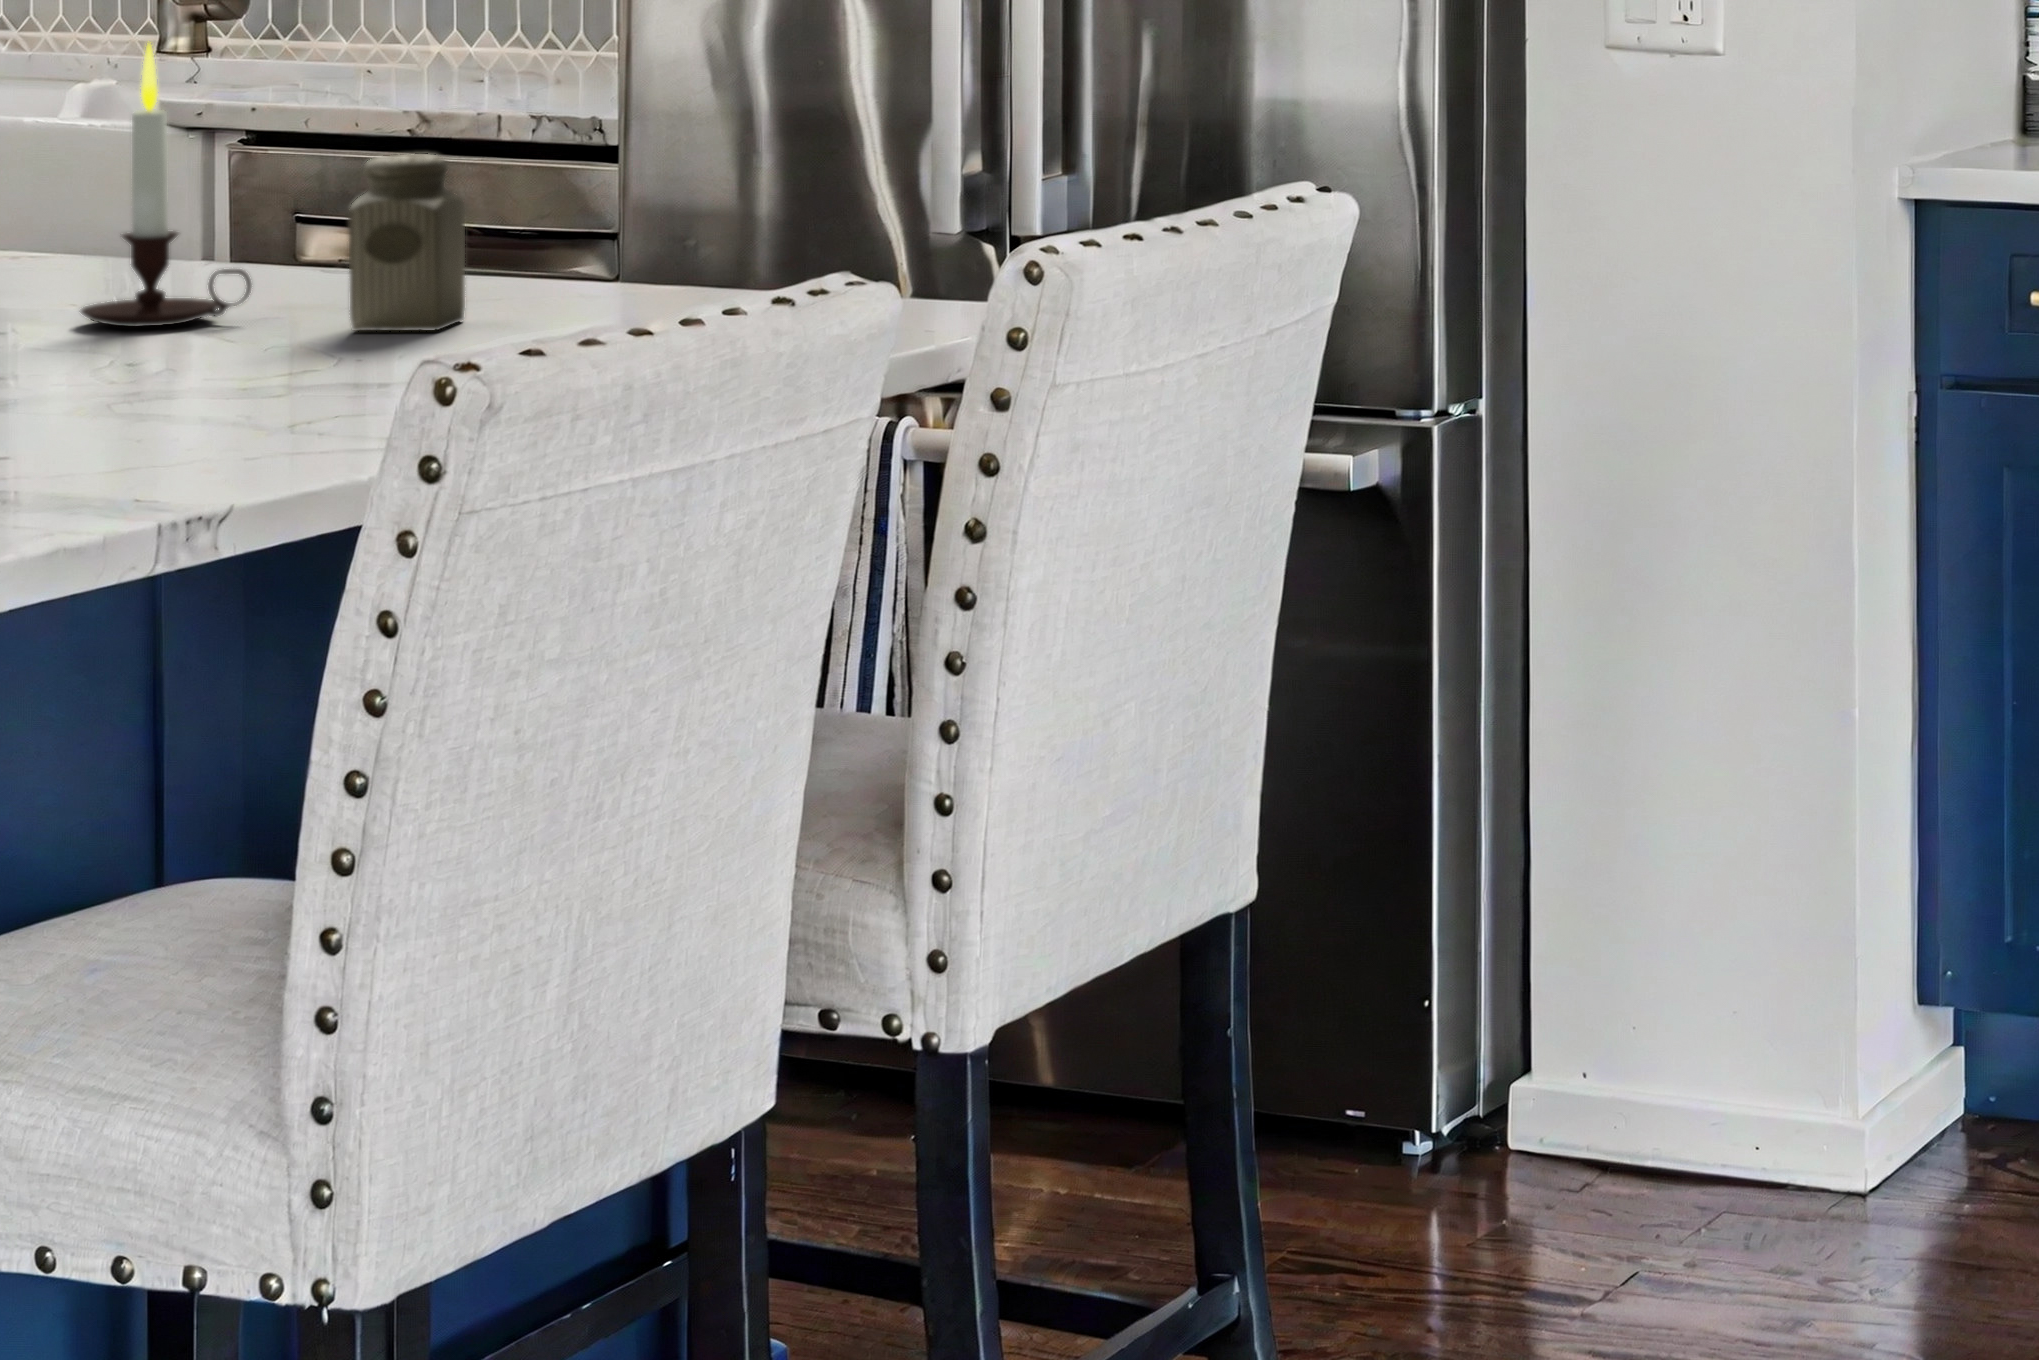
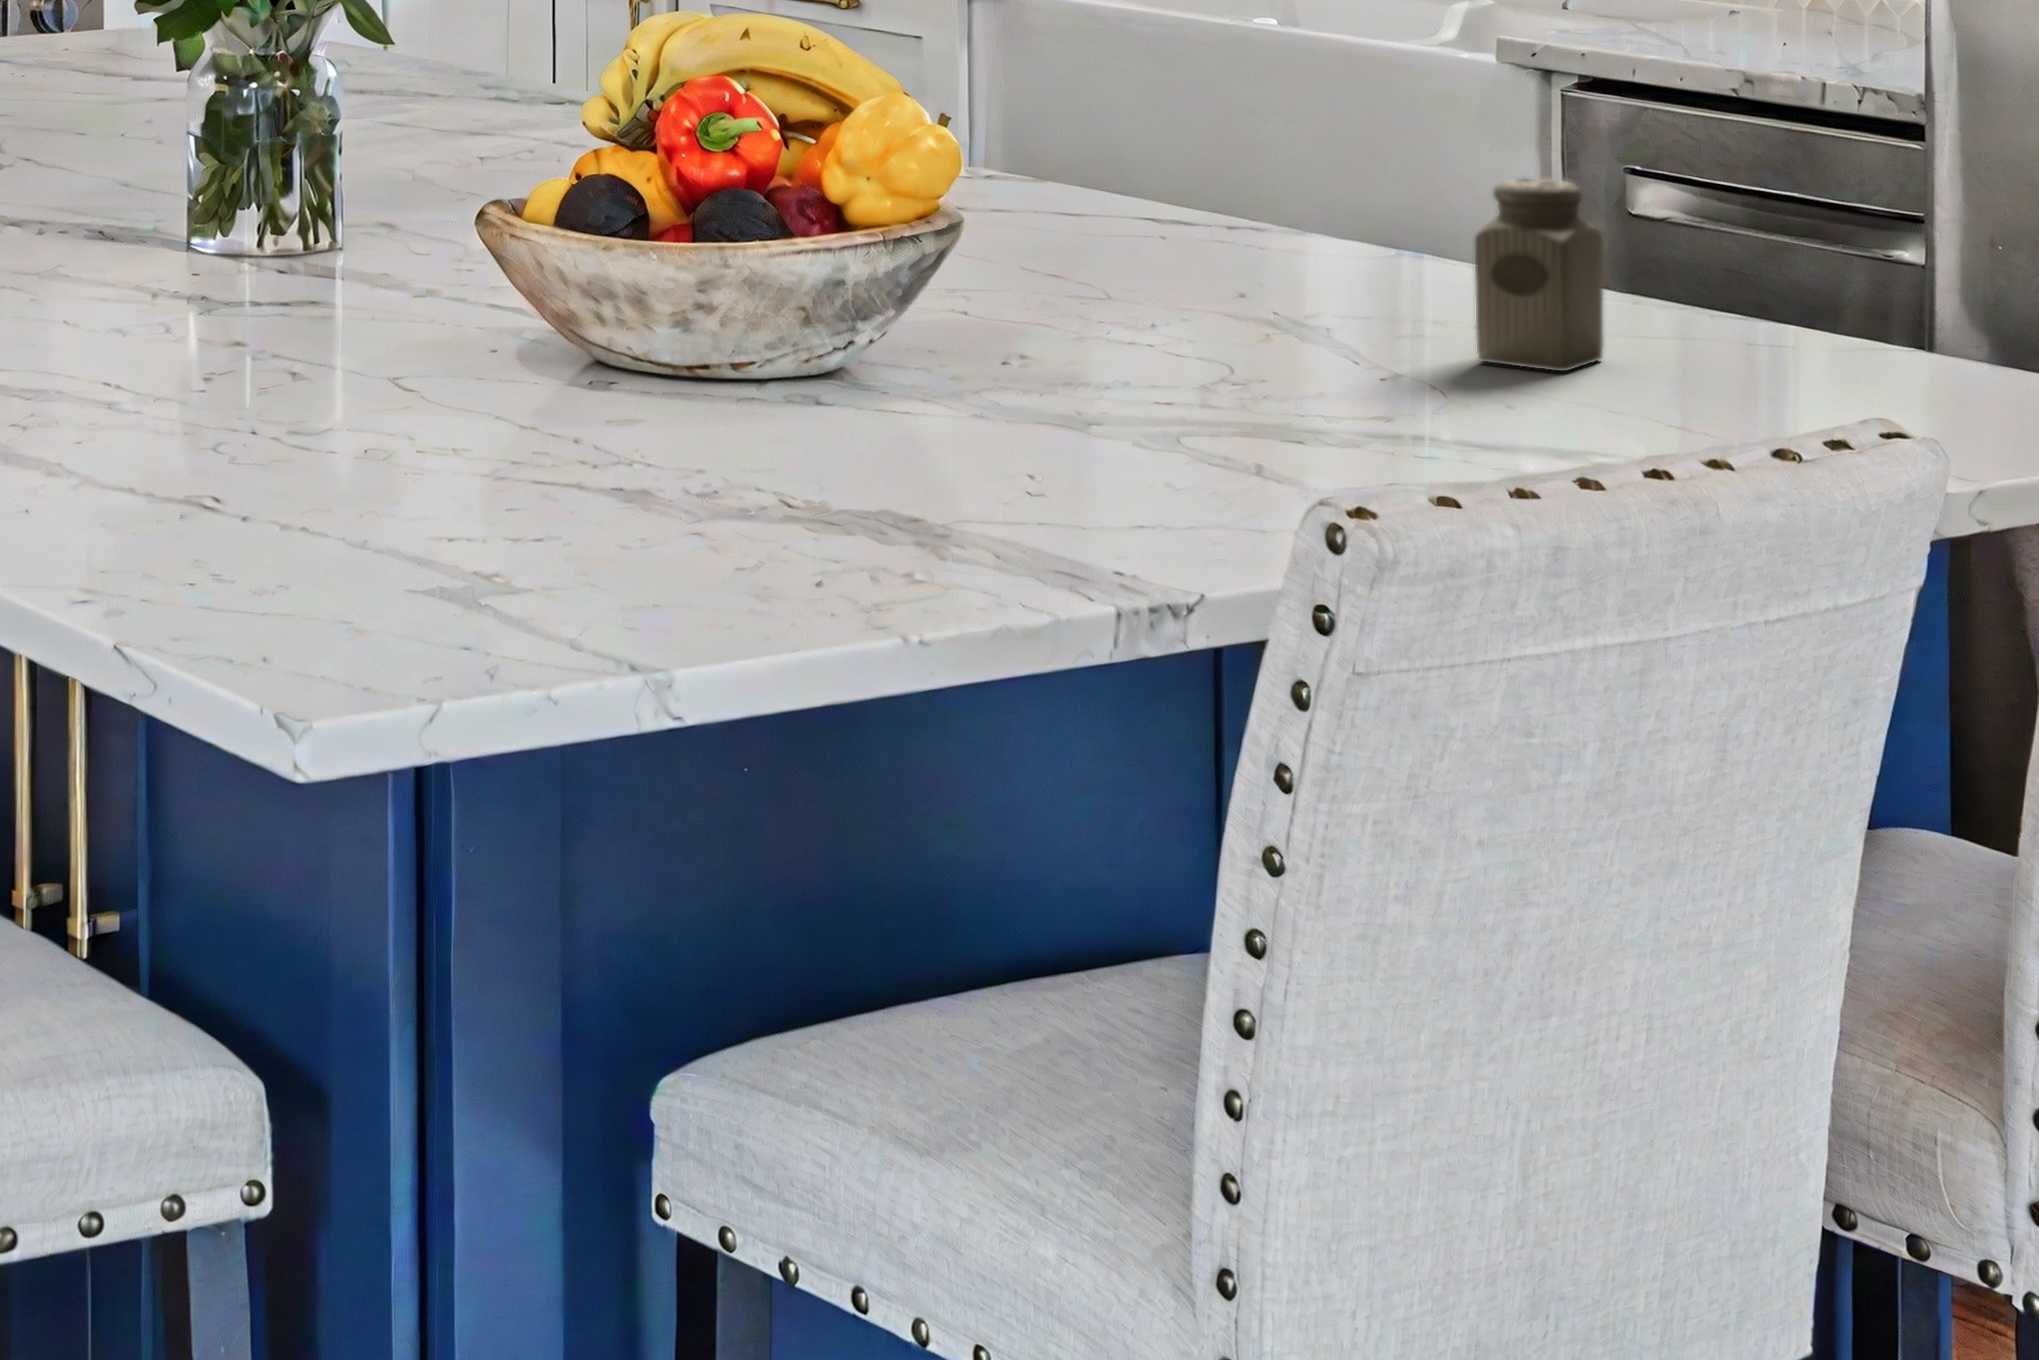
candle: present [81,44,251,327] -> none [1226,41,1390,330]

